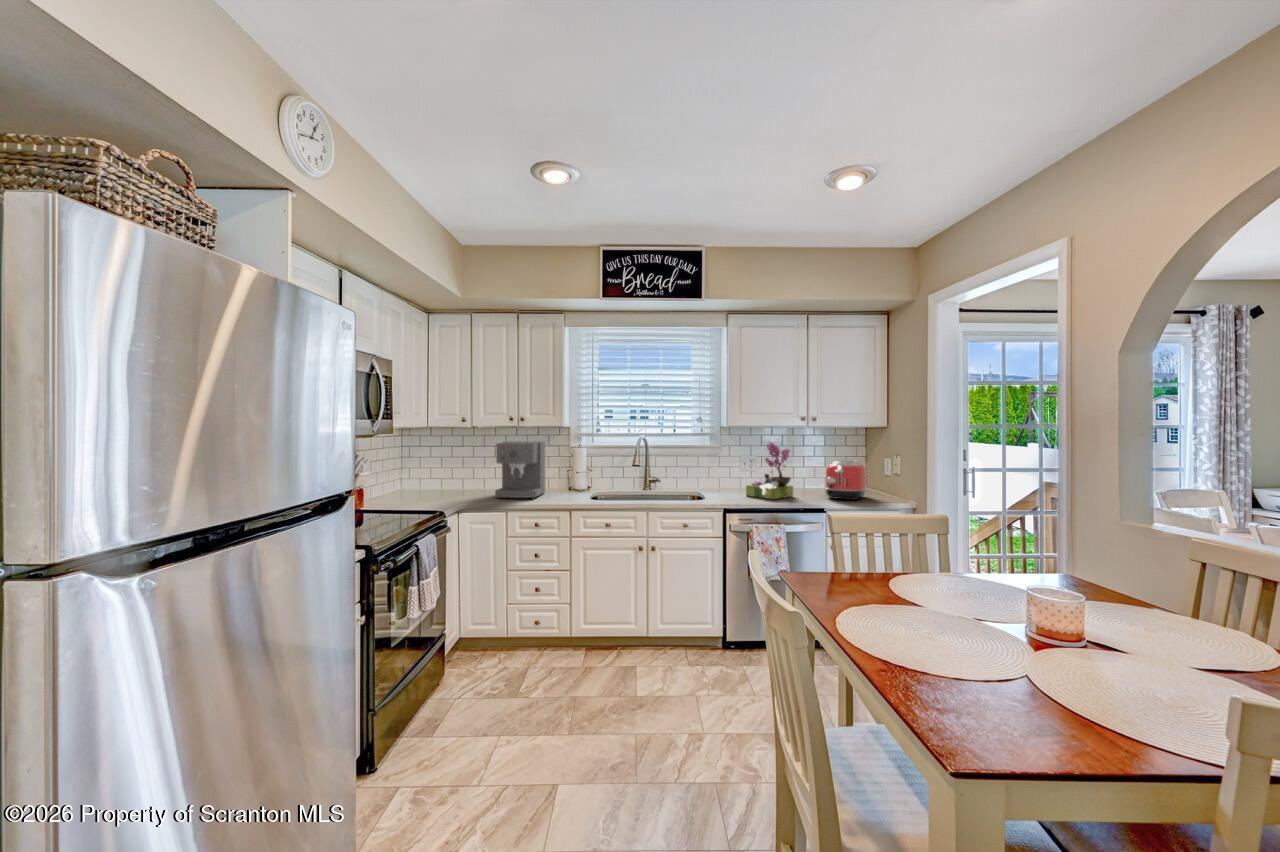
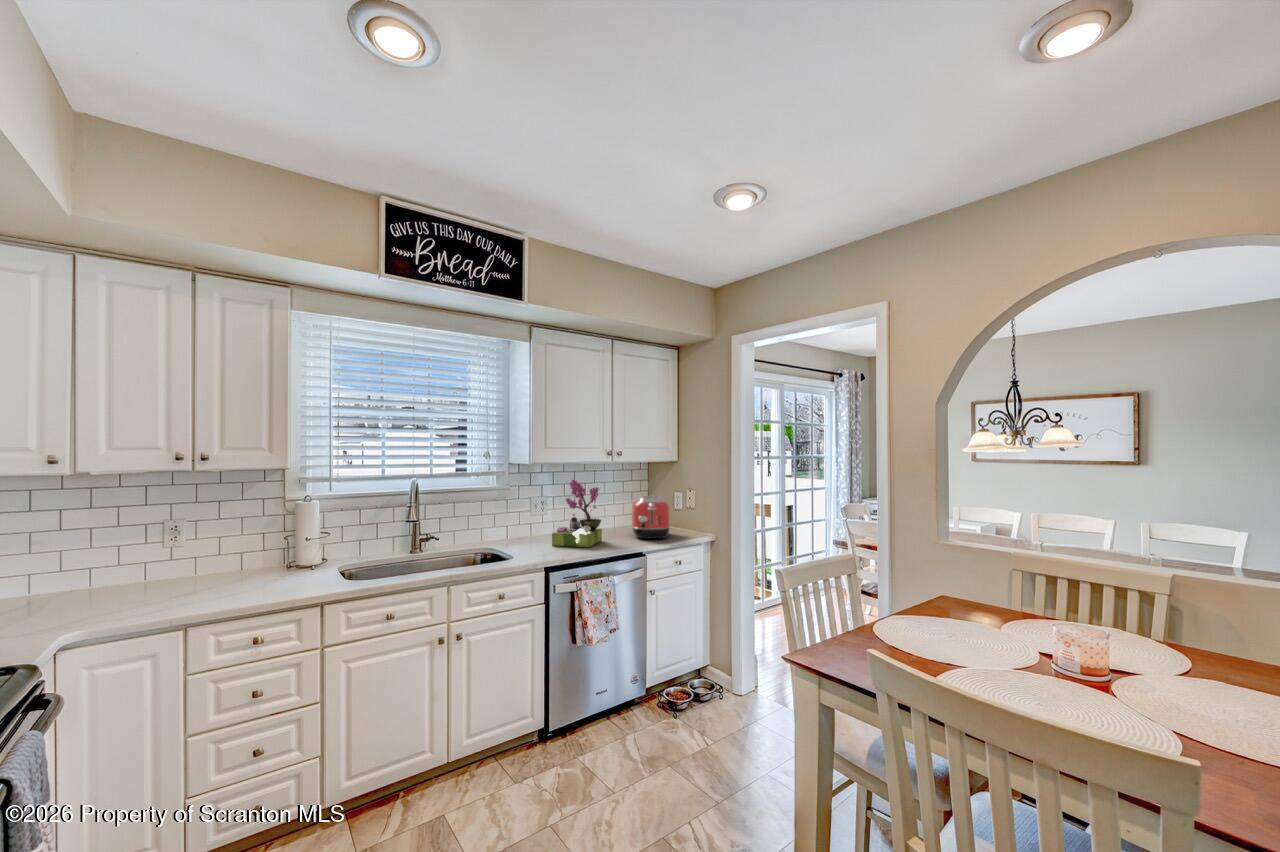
coffee maker: present [495,441,545,498] -> none [140,493,247,605]

